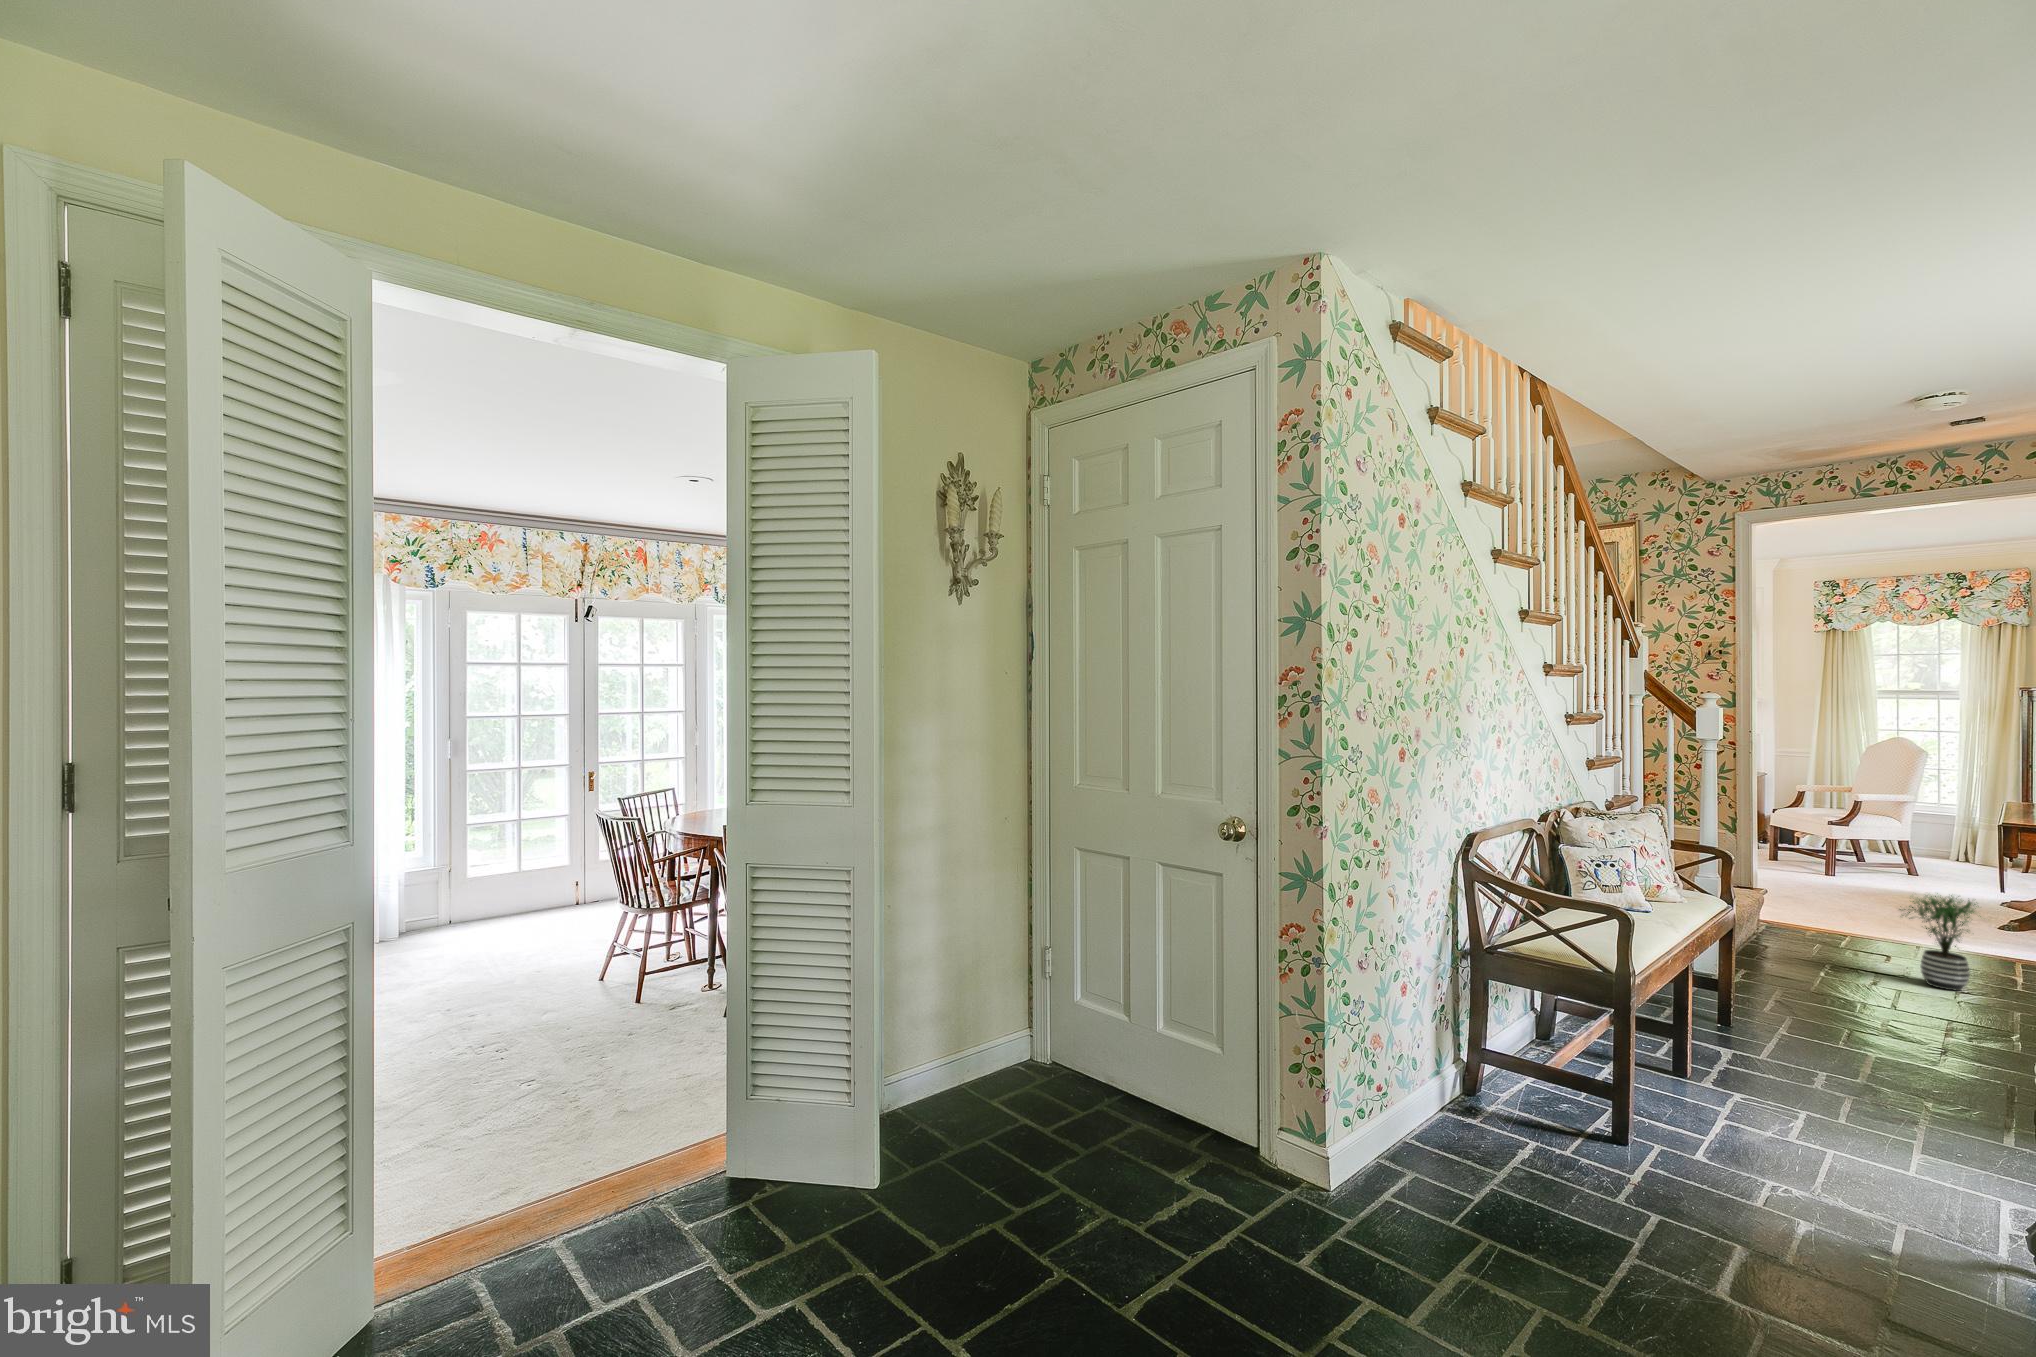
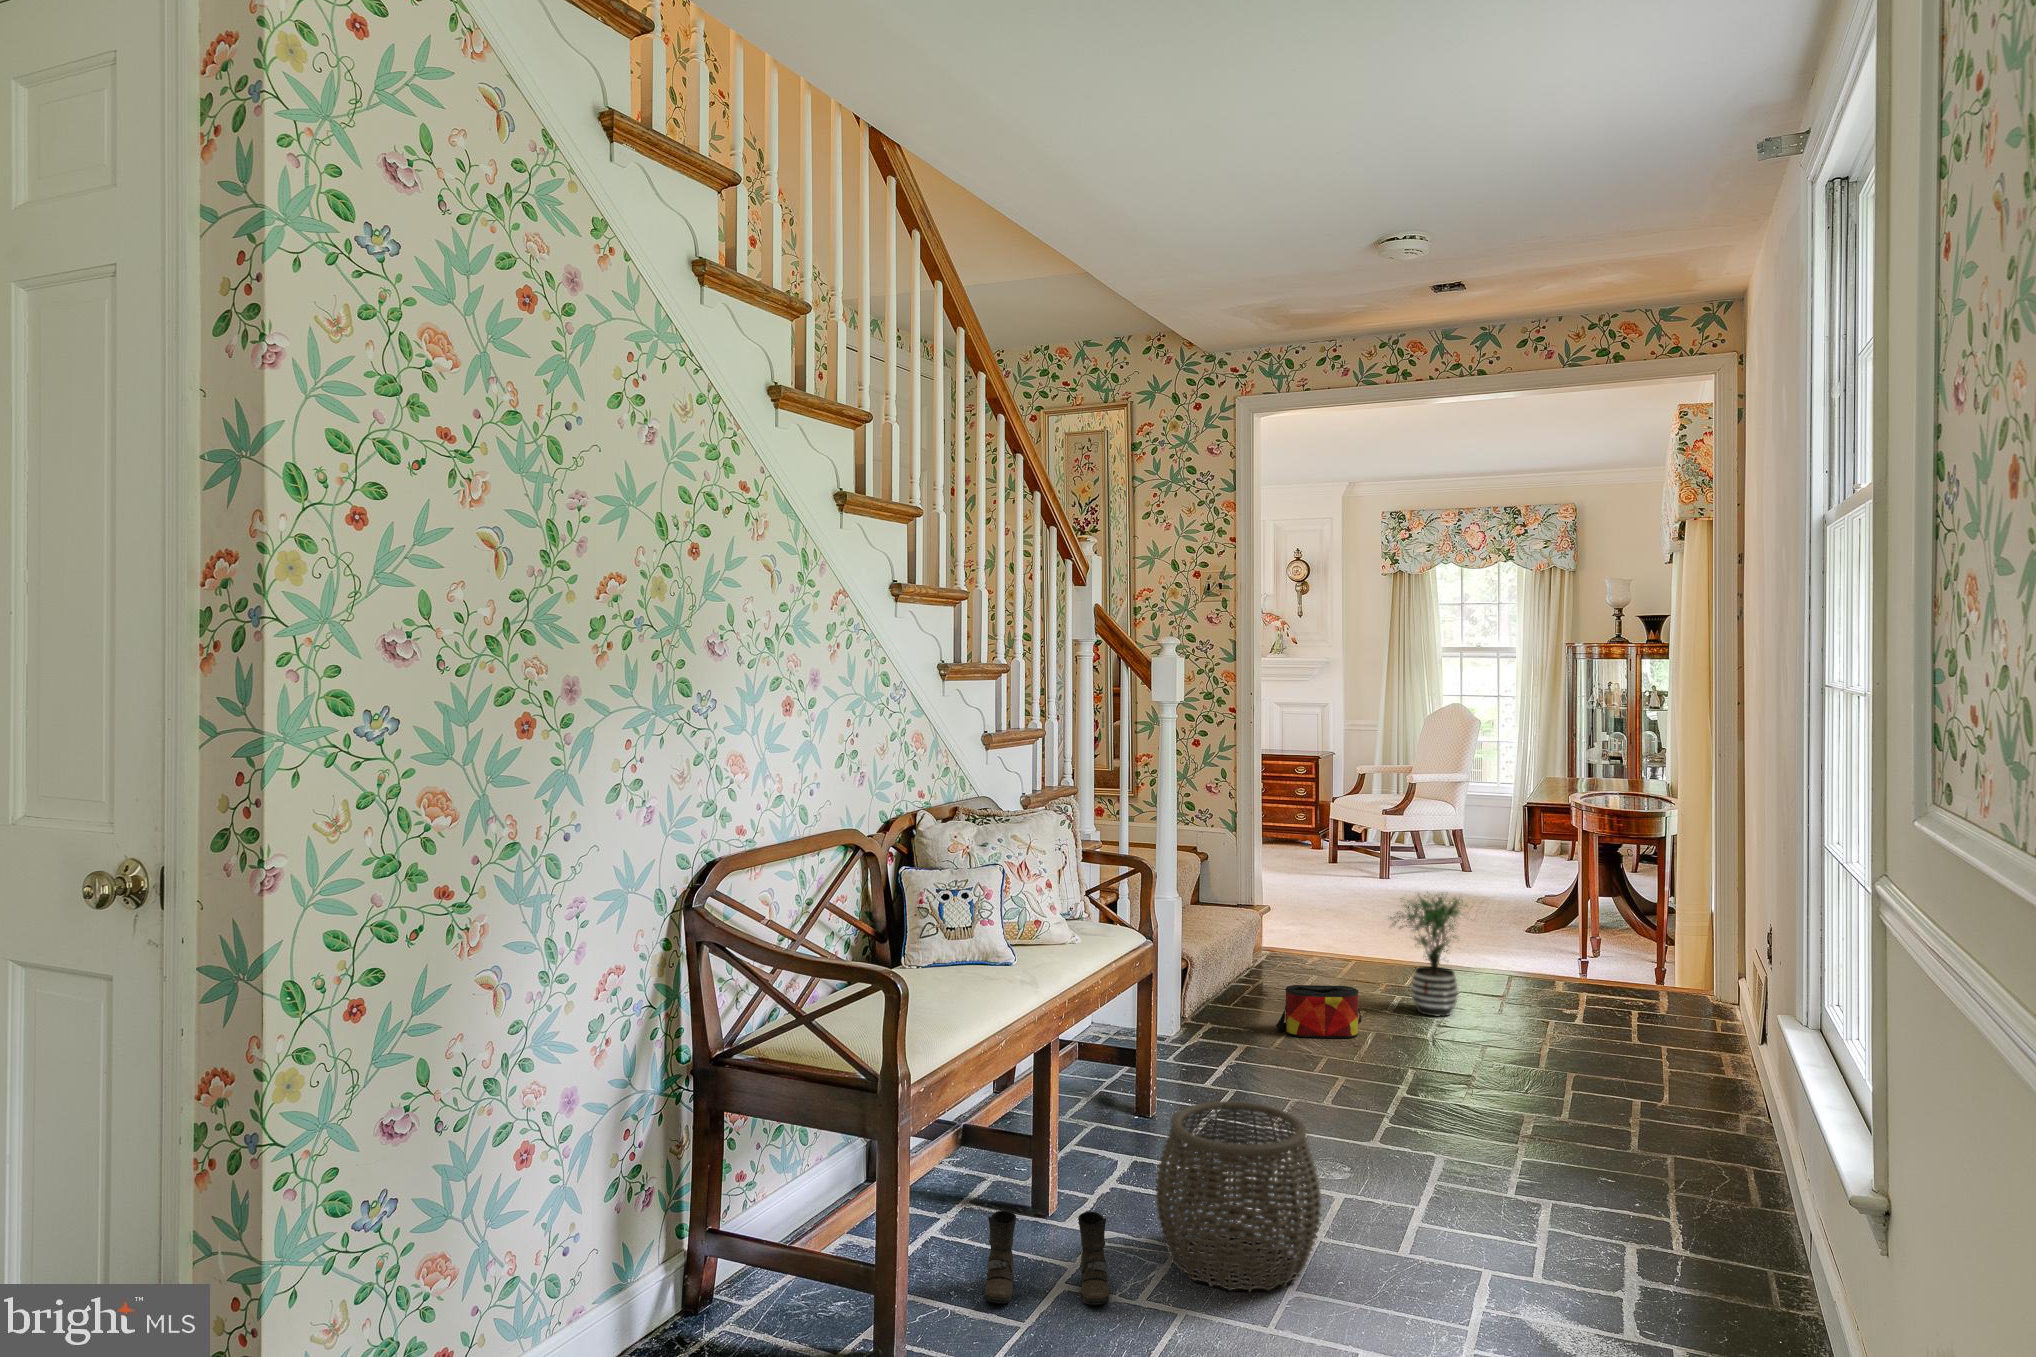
bag: none [1799,951,1881,996] -> present [1276,985,1362,1038]
woven basket: none [1792,1022,1945,1155] -> present [1155,1101,1322,1292]
boots: none [1672,1068,1773,1139] -> present [985,1210,1110,1305]

